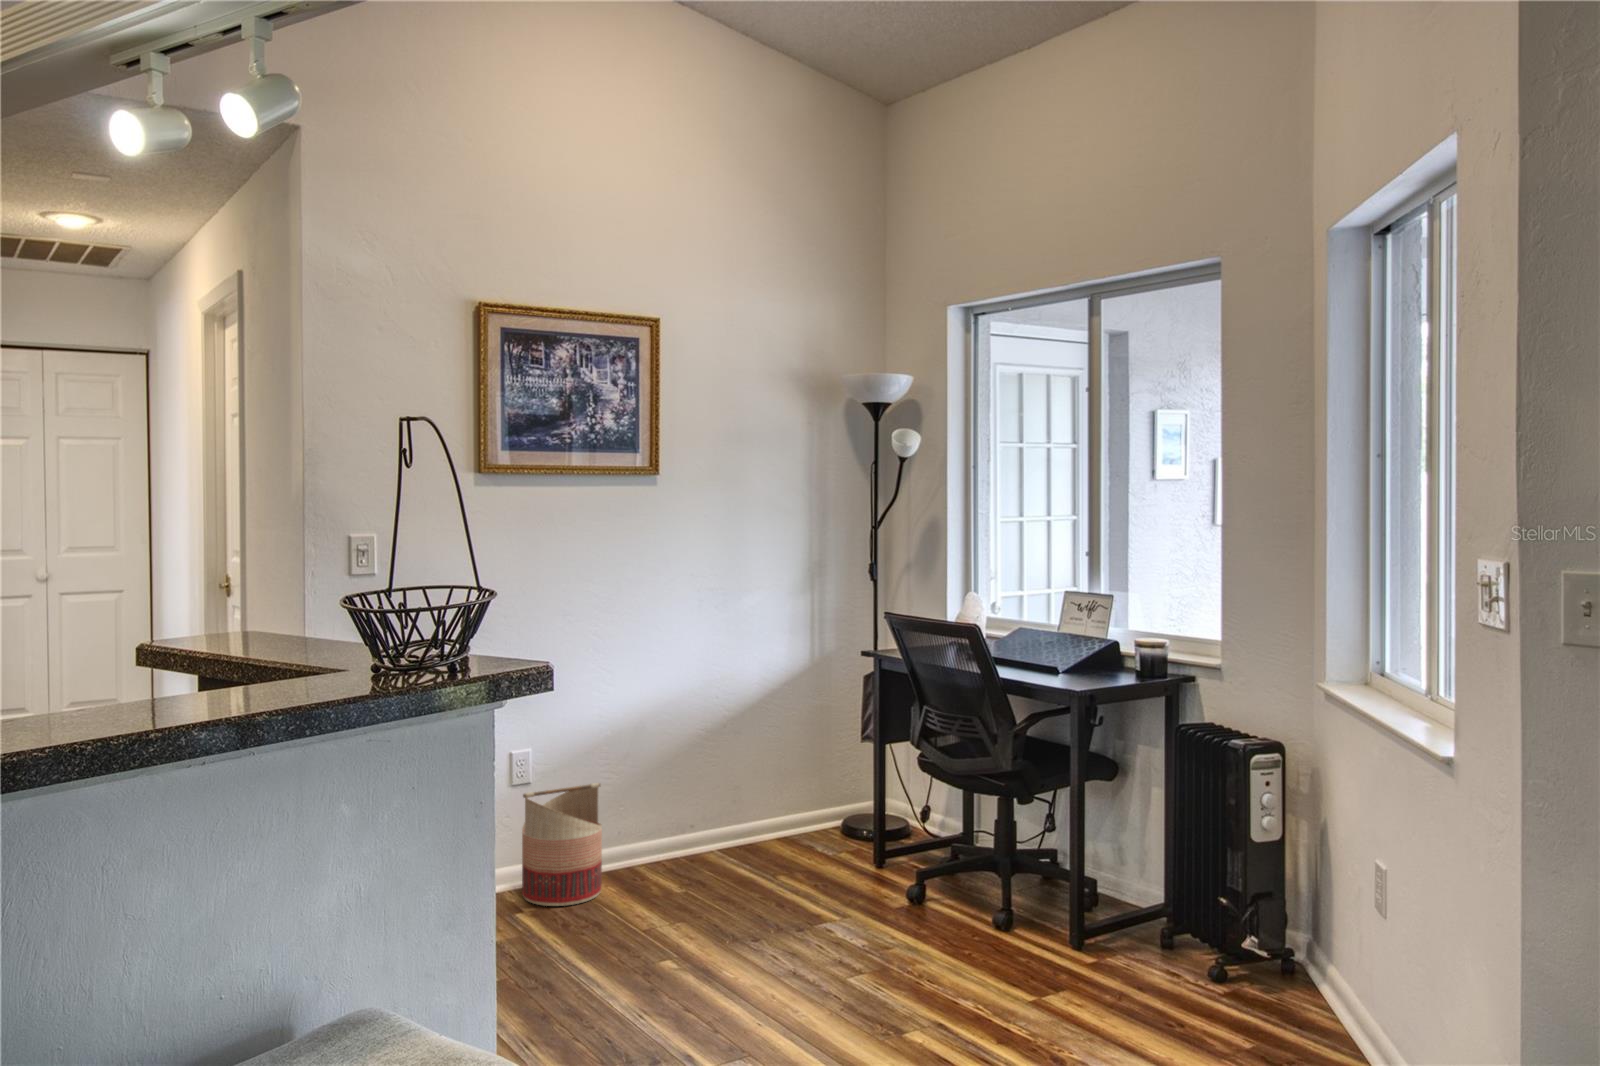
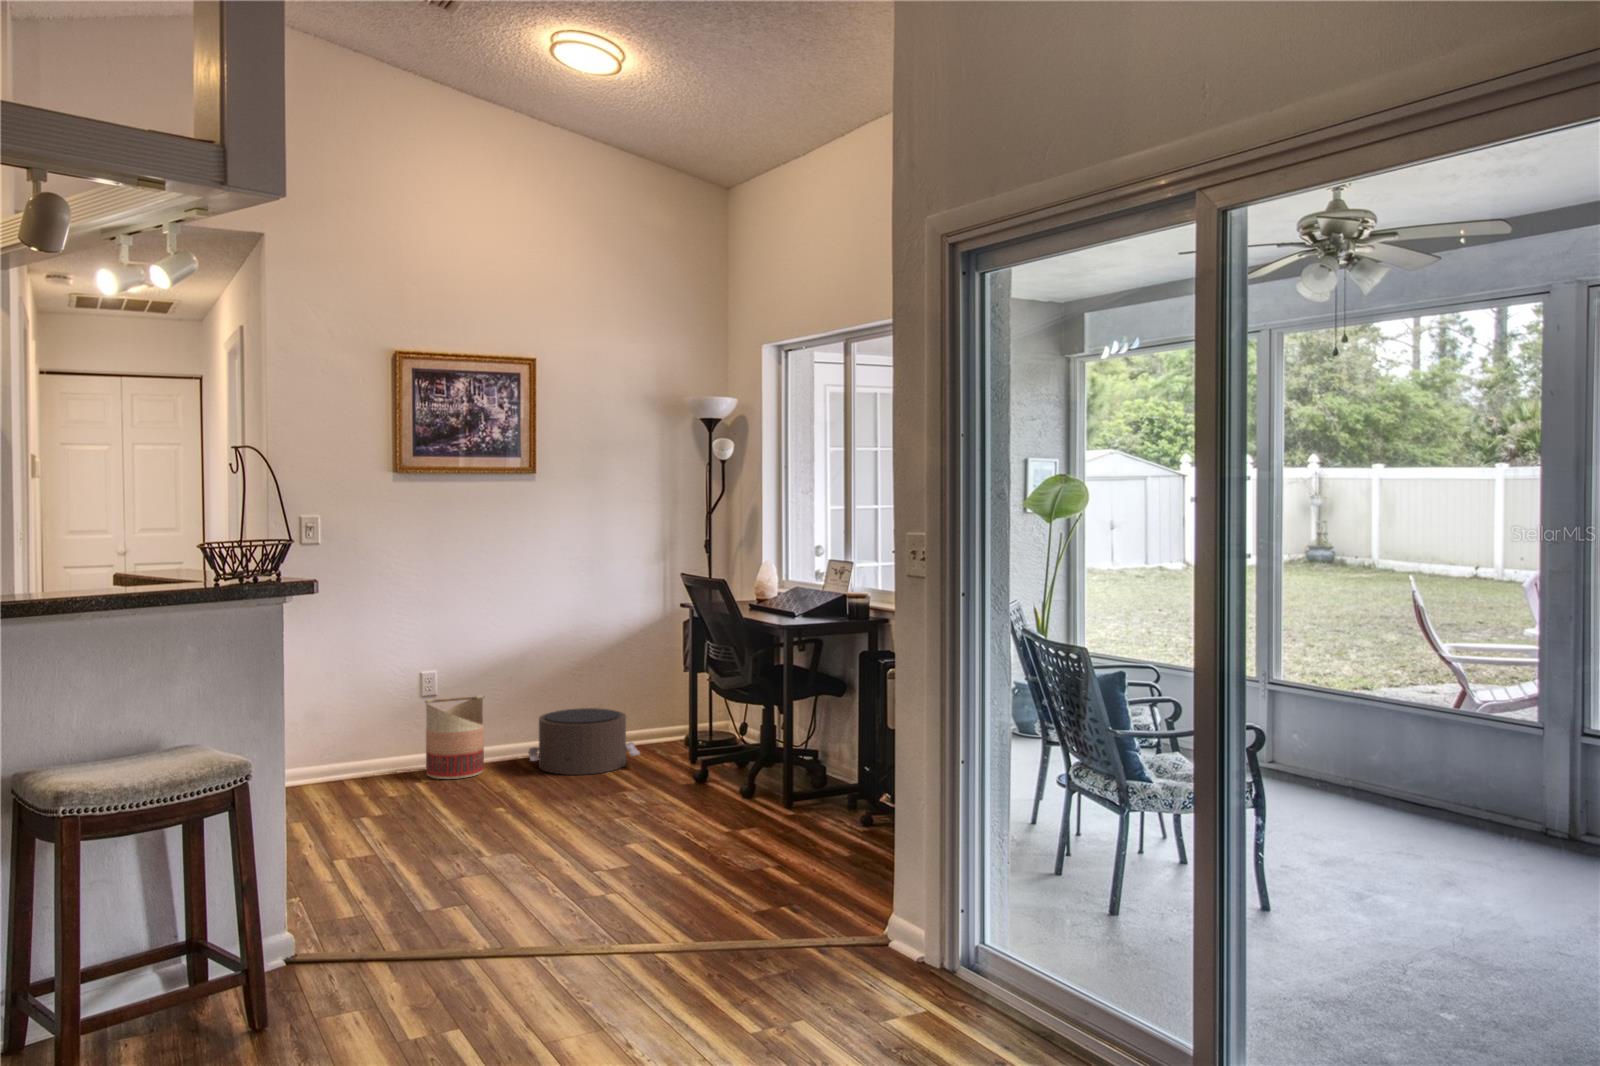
pouf: none [656,793,815,893] -> present [528,708,640,775]

